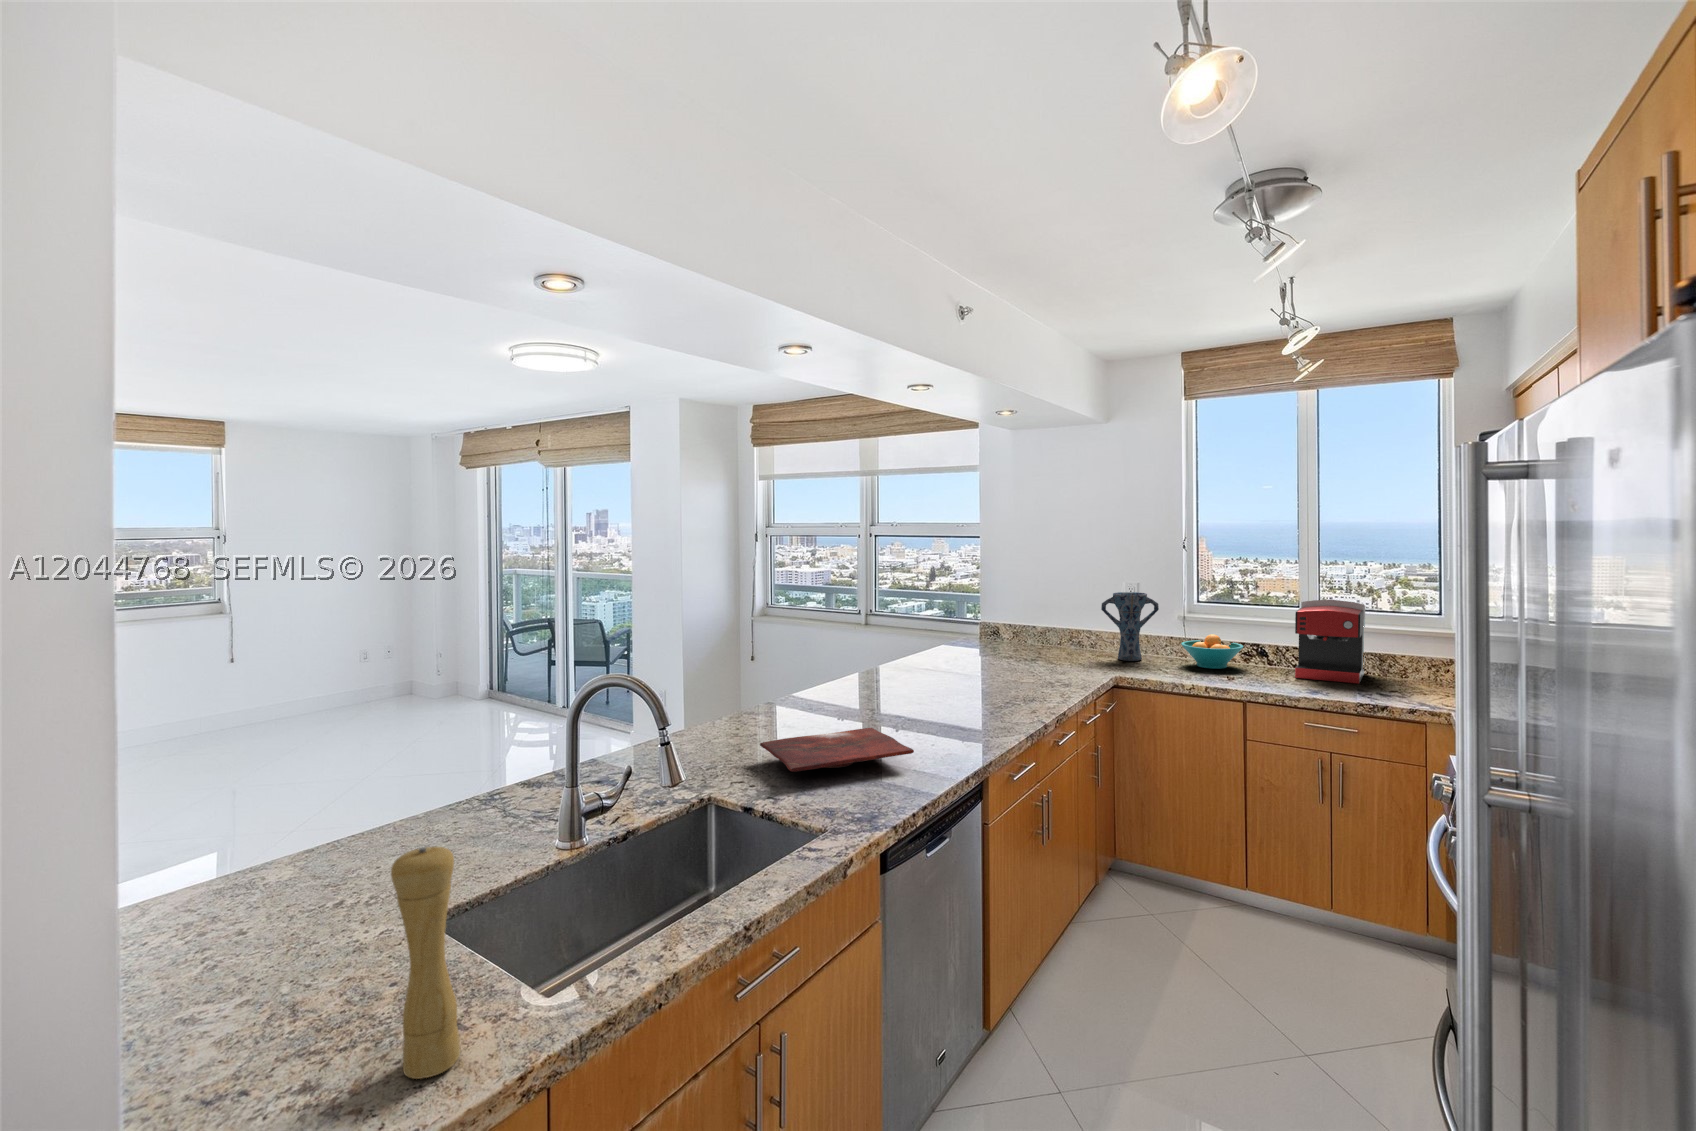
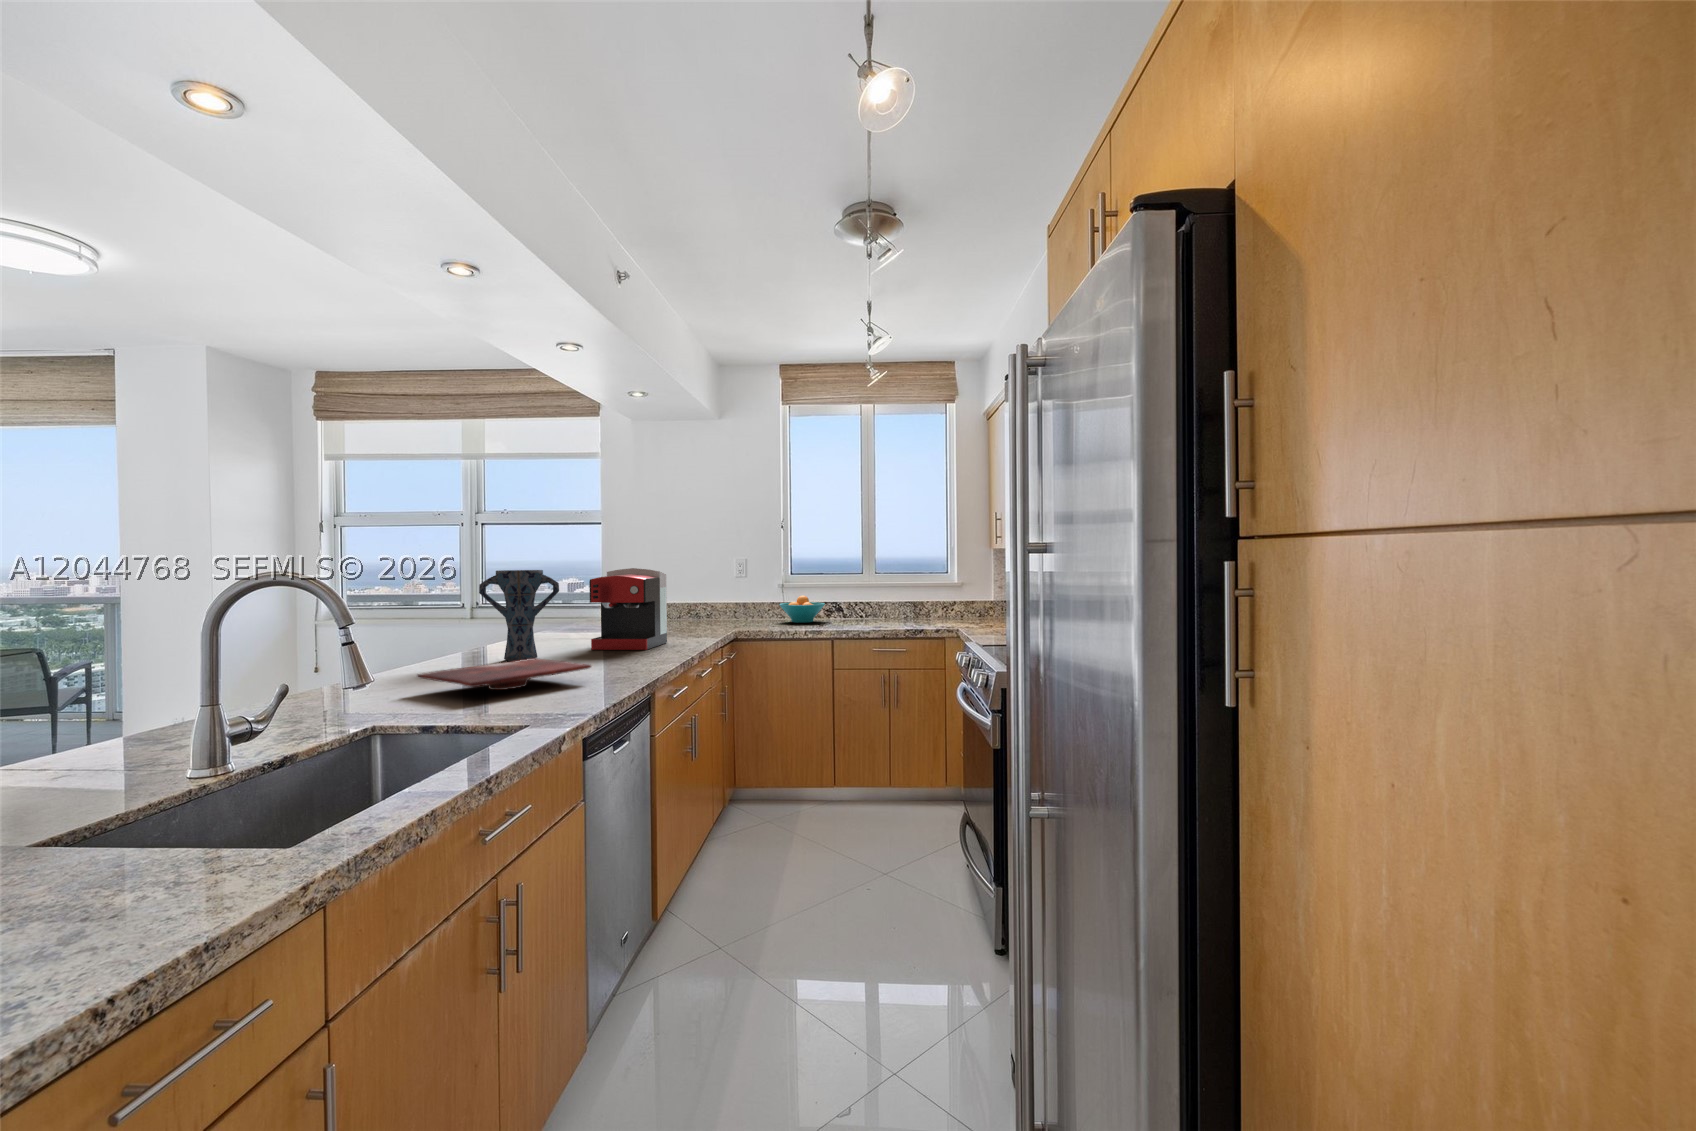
vase: present [1101,592,1159,661] -> present [479,570,559,661]
coffee maker: present [1295,600,1365,684] -> present [589,568,667,650]
pepper mill: present [391,847,460,1079] -> none [104,636,198,918]

